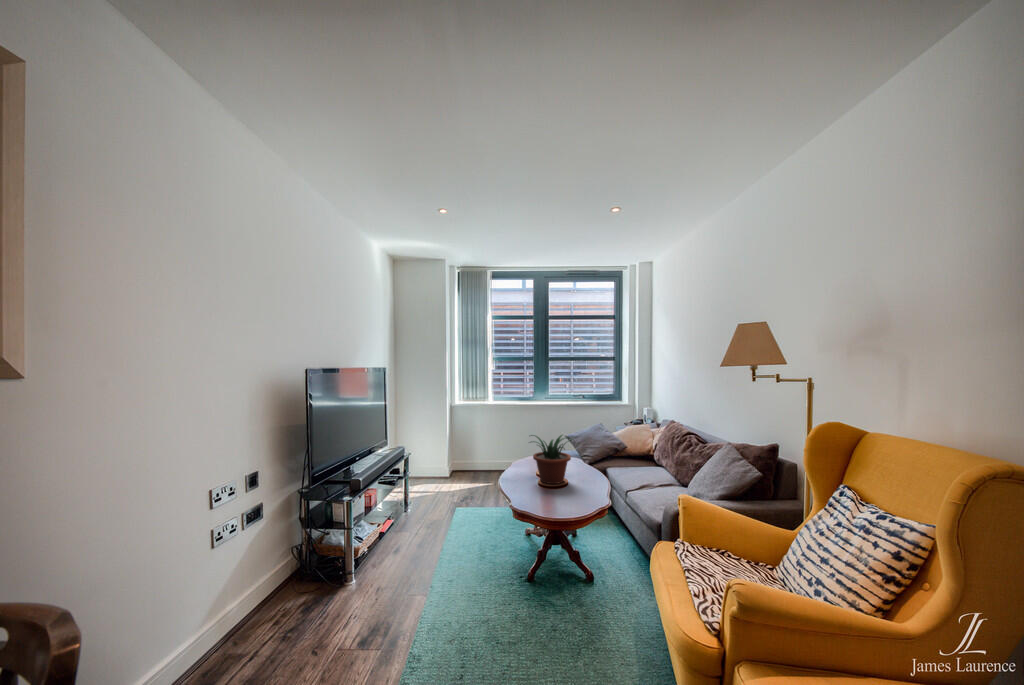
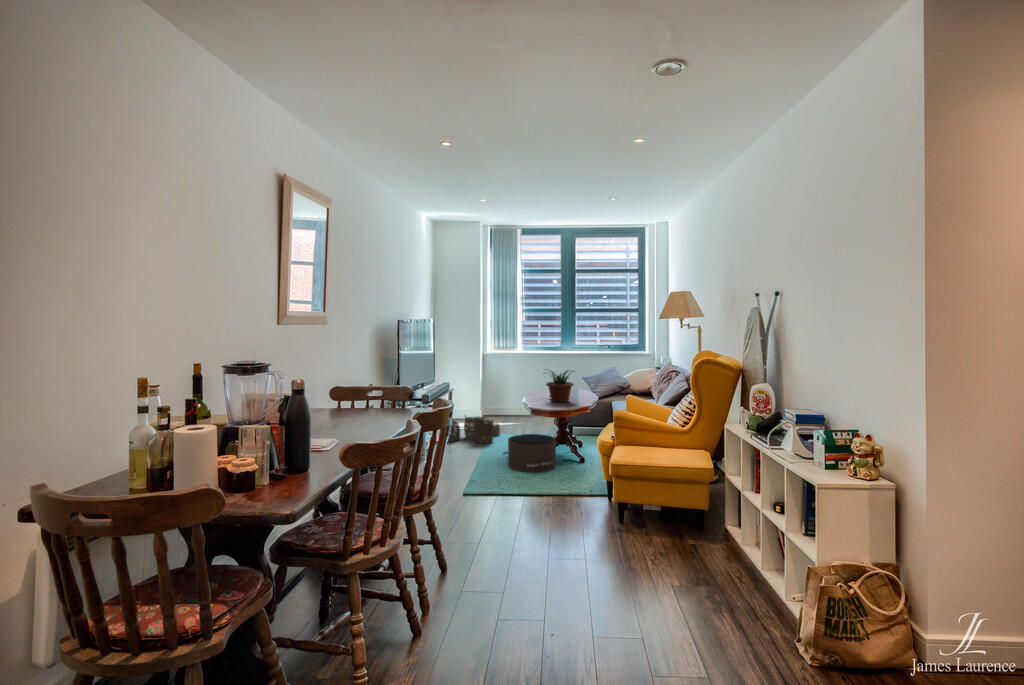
woven basket: none [383,492,469,538] -> present [448,416,500,444]
pouf: none [473,542,561,629] -> present [504,434,556,472]

